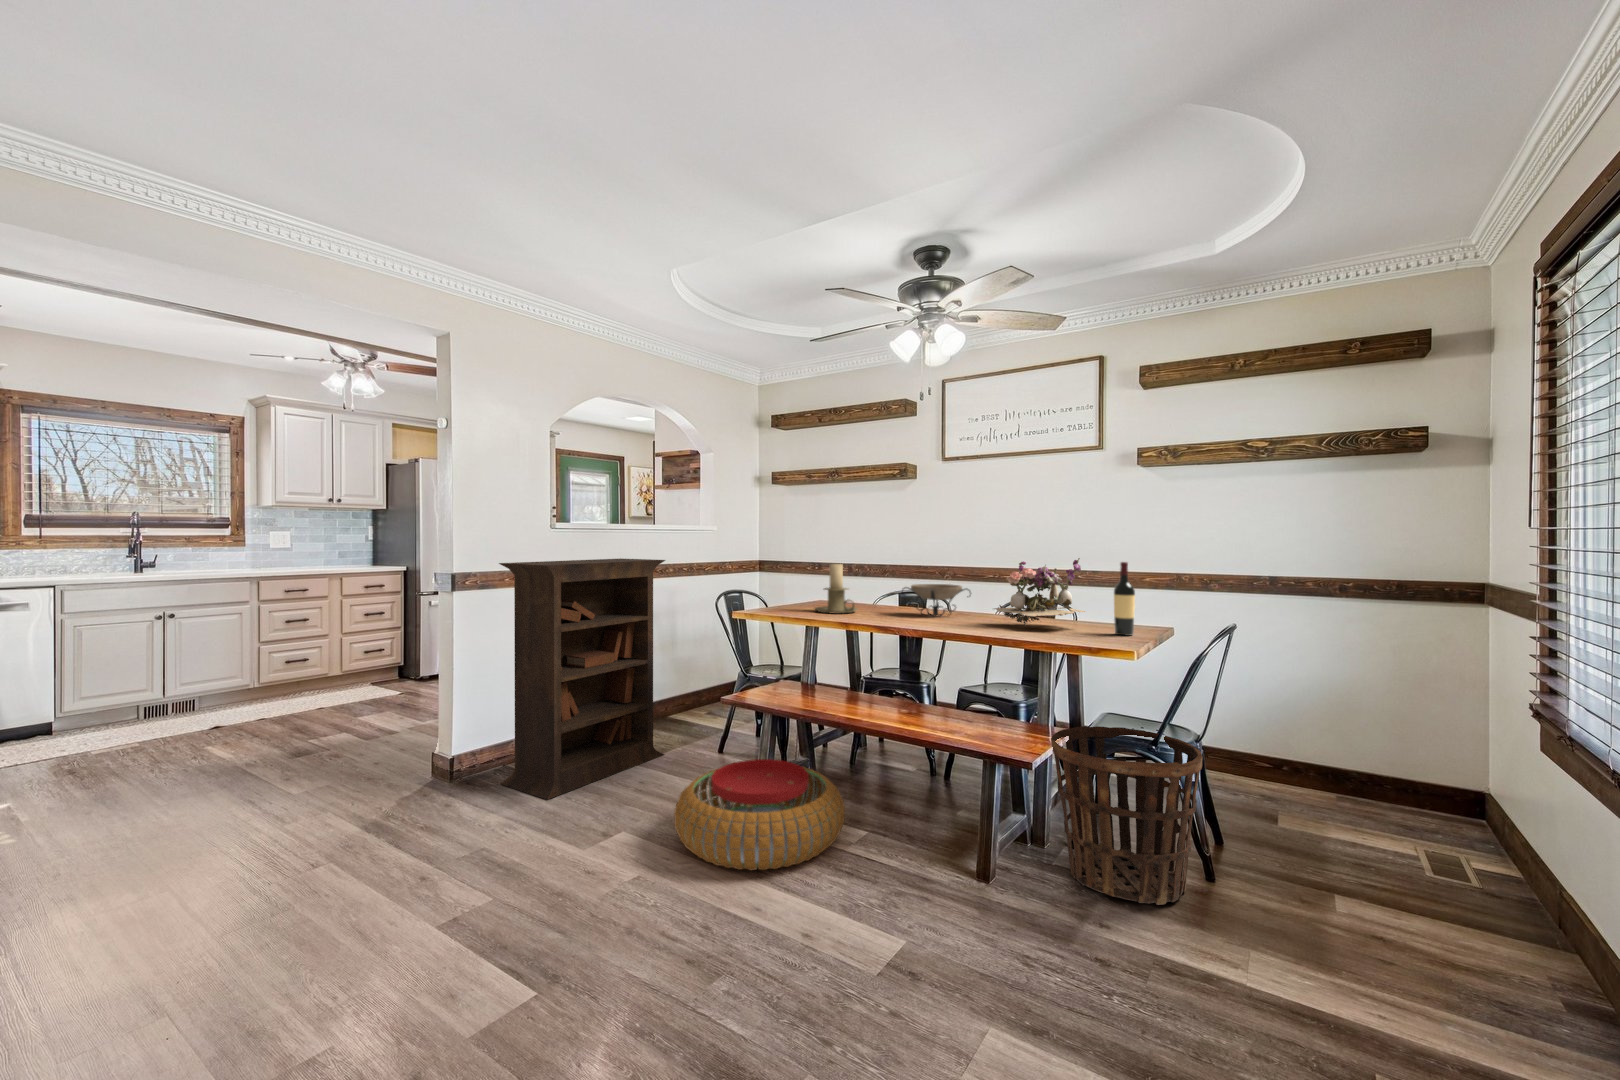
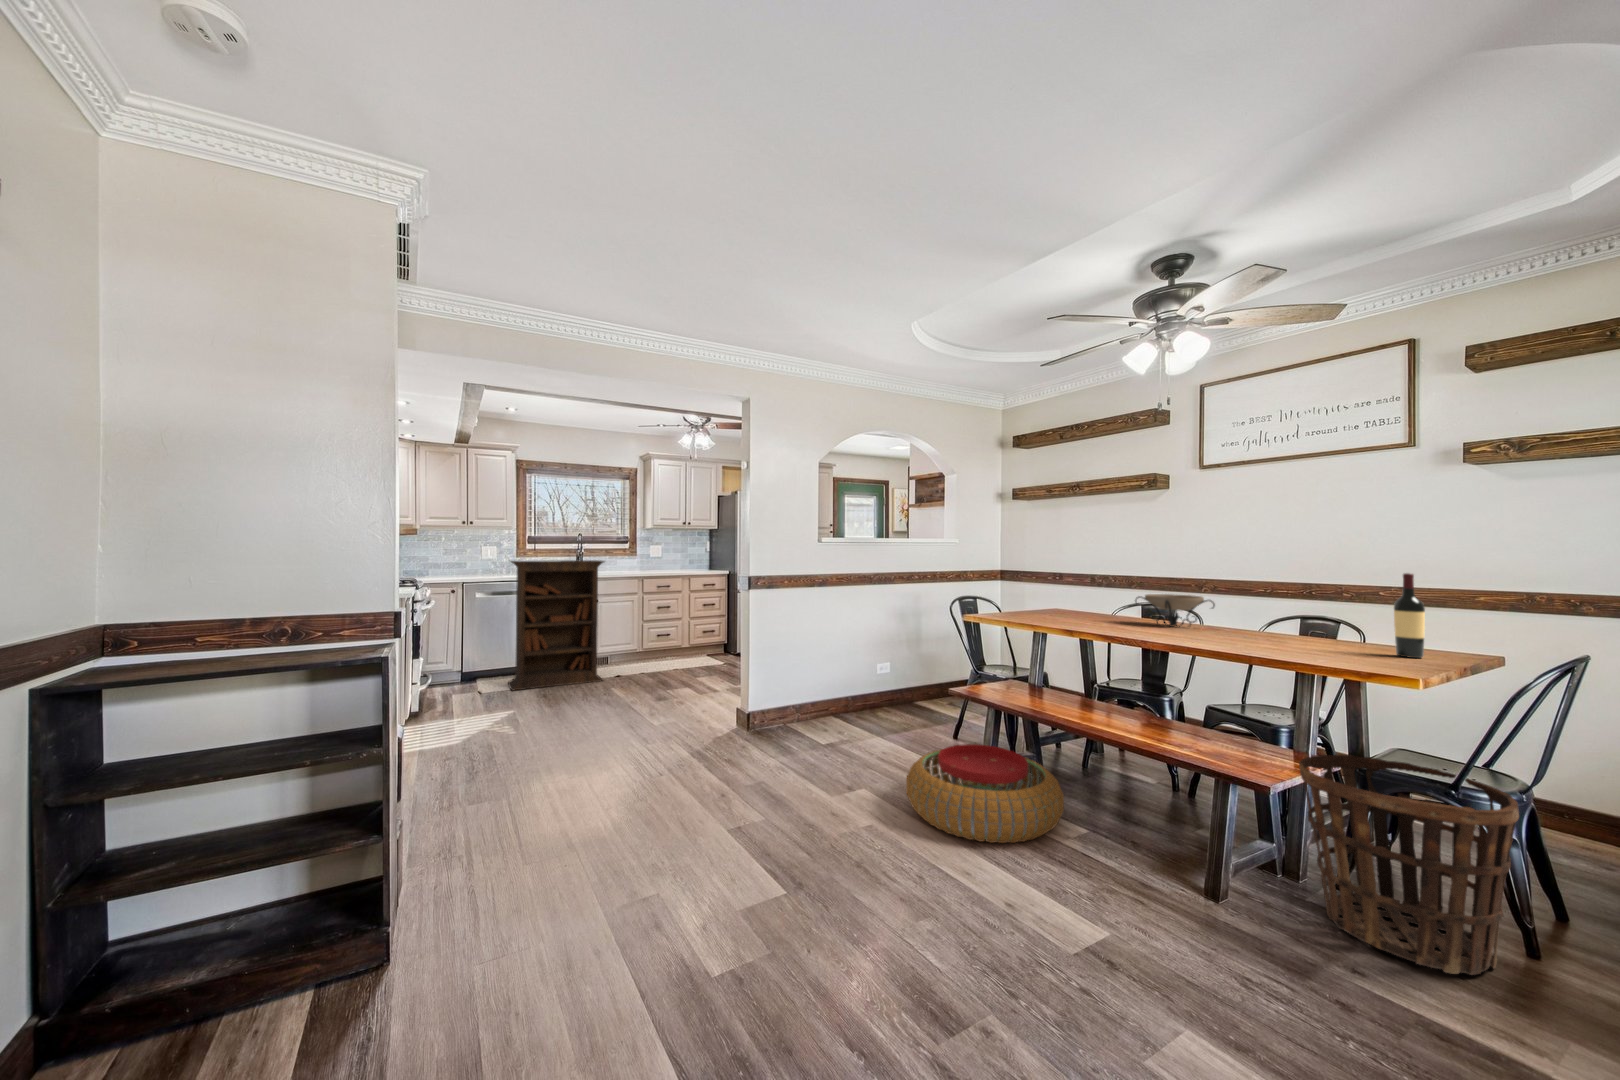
bookcase: present [499,558,665,800] -> present [508,560,604,691]
flower arrangement: present [994,558,1085,625] -> none [1235,569,1358,641]
candle holder: present [815,564,858,614] -> none [1043,572,1090,619]

